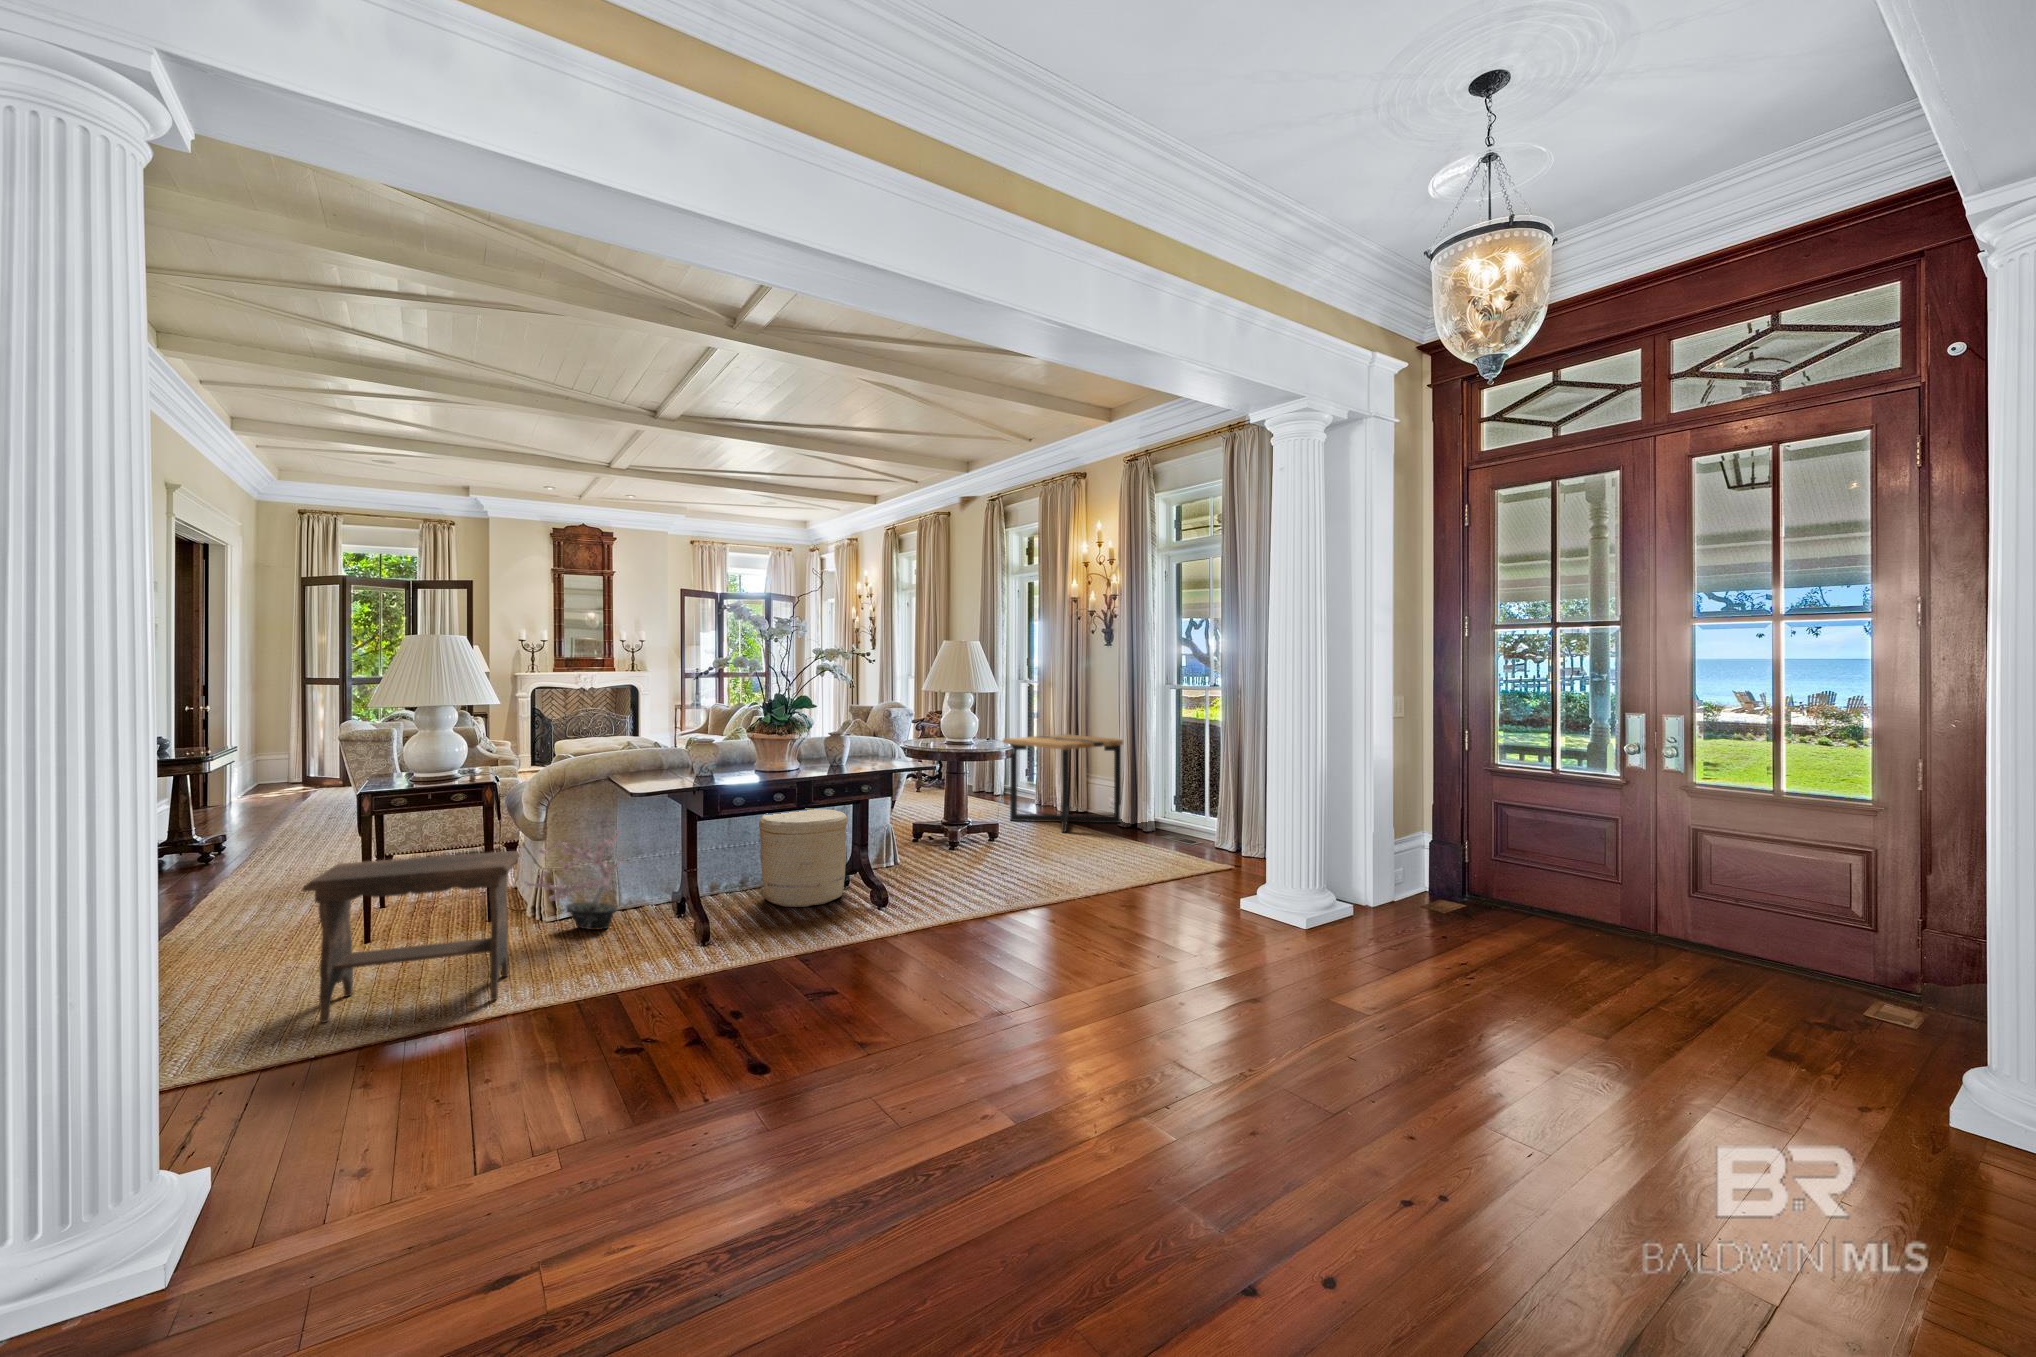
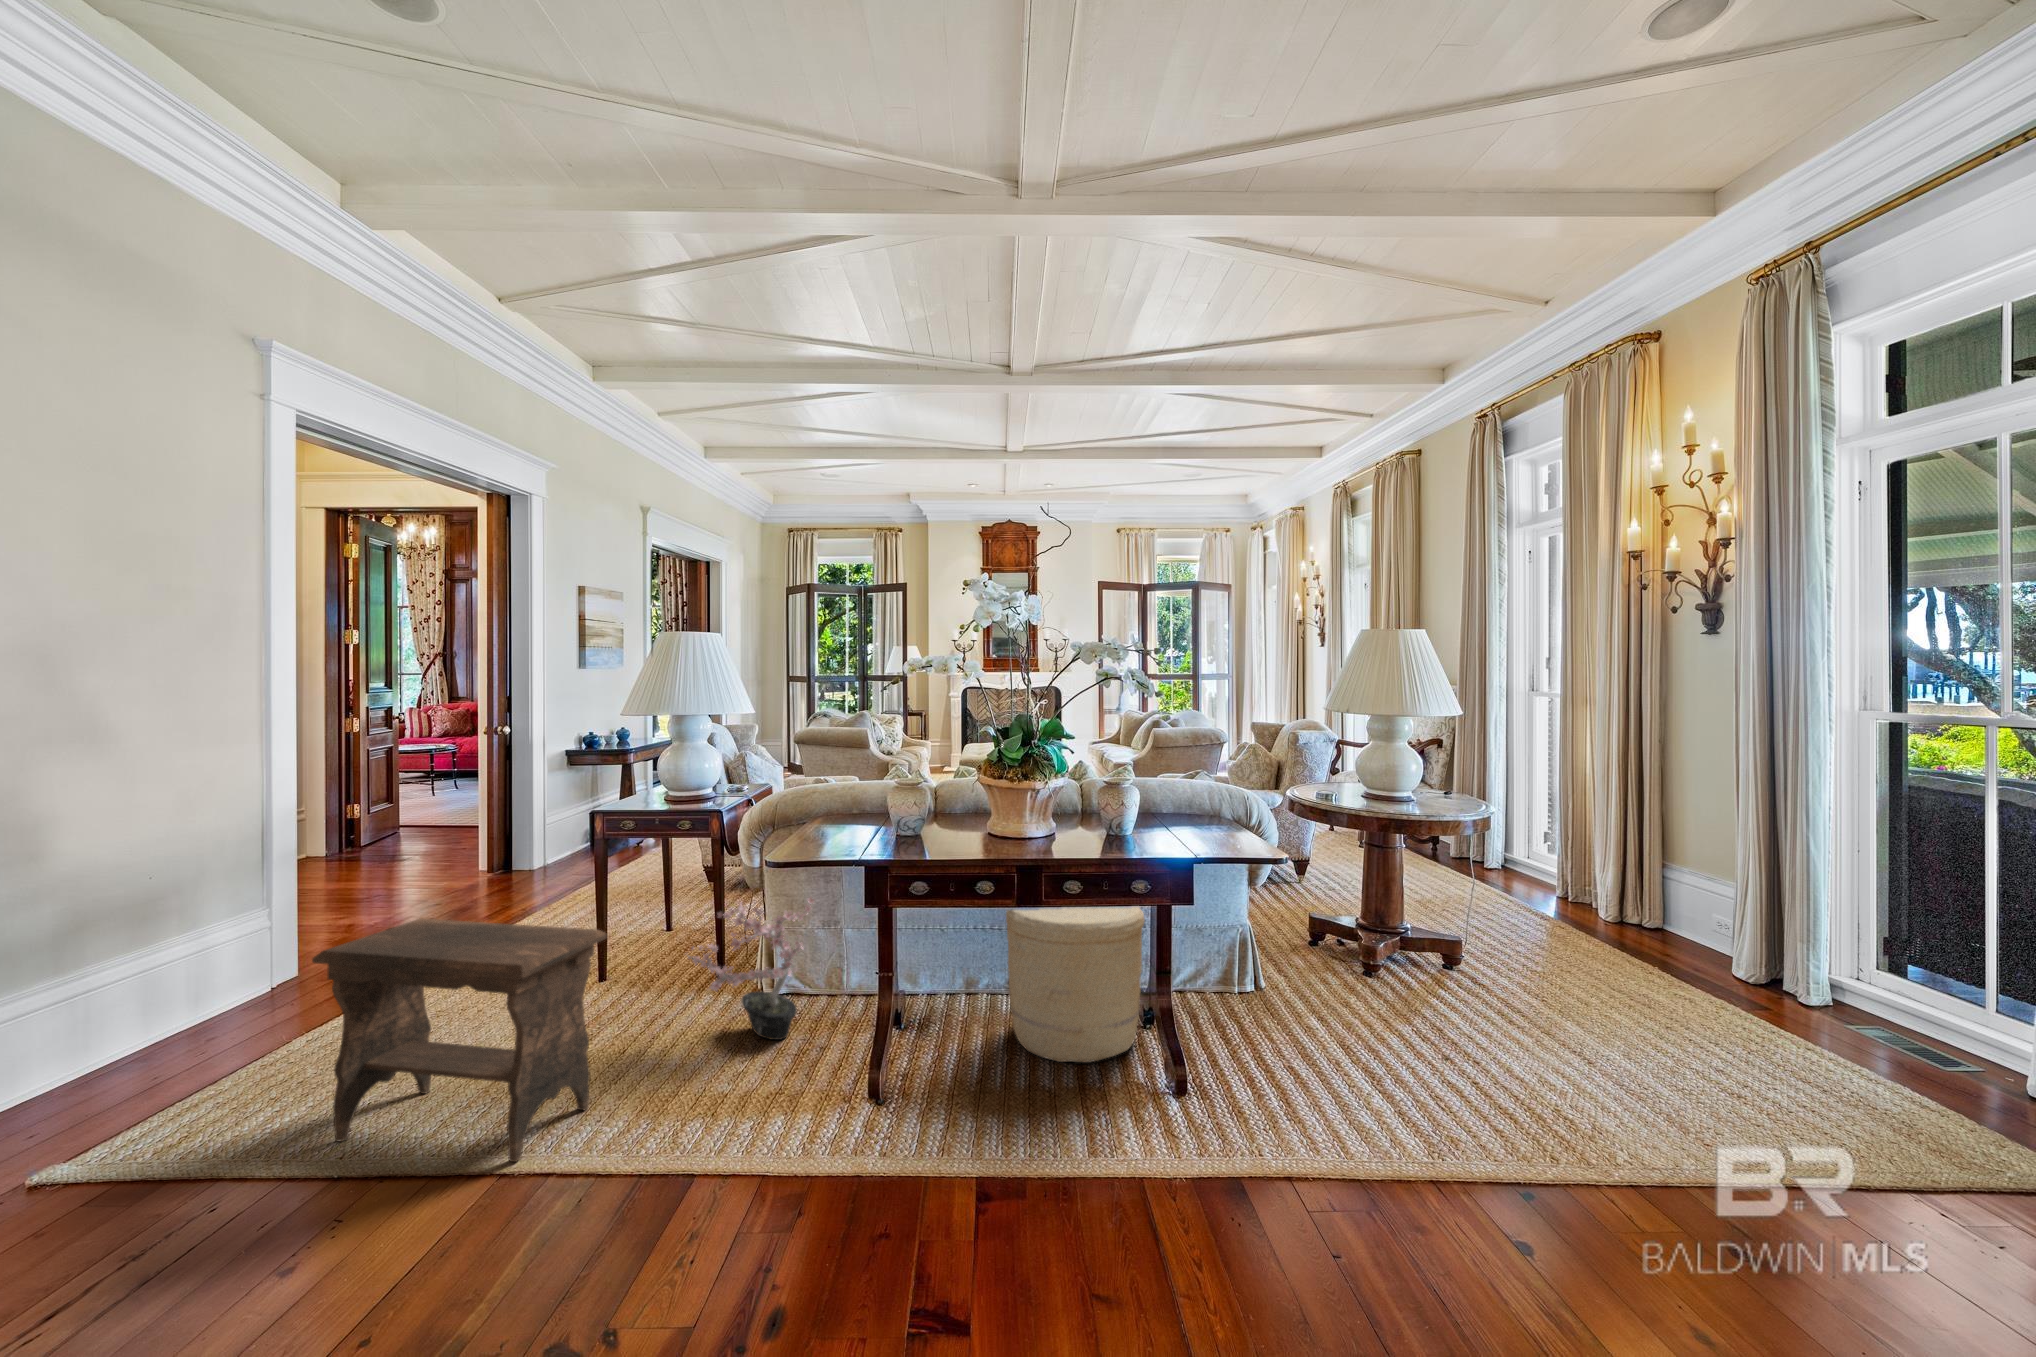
side table: present [1003,734,1123,832] -> none [1487,787,1759,971]

